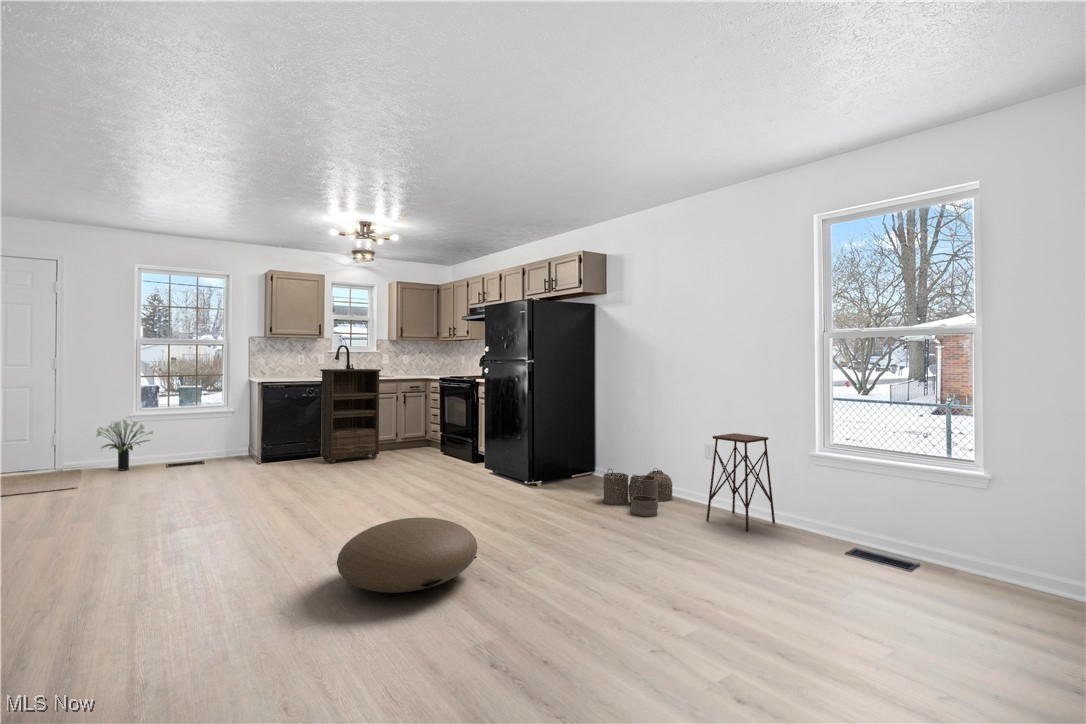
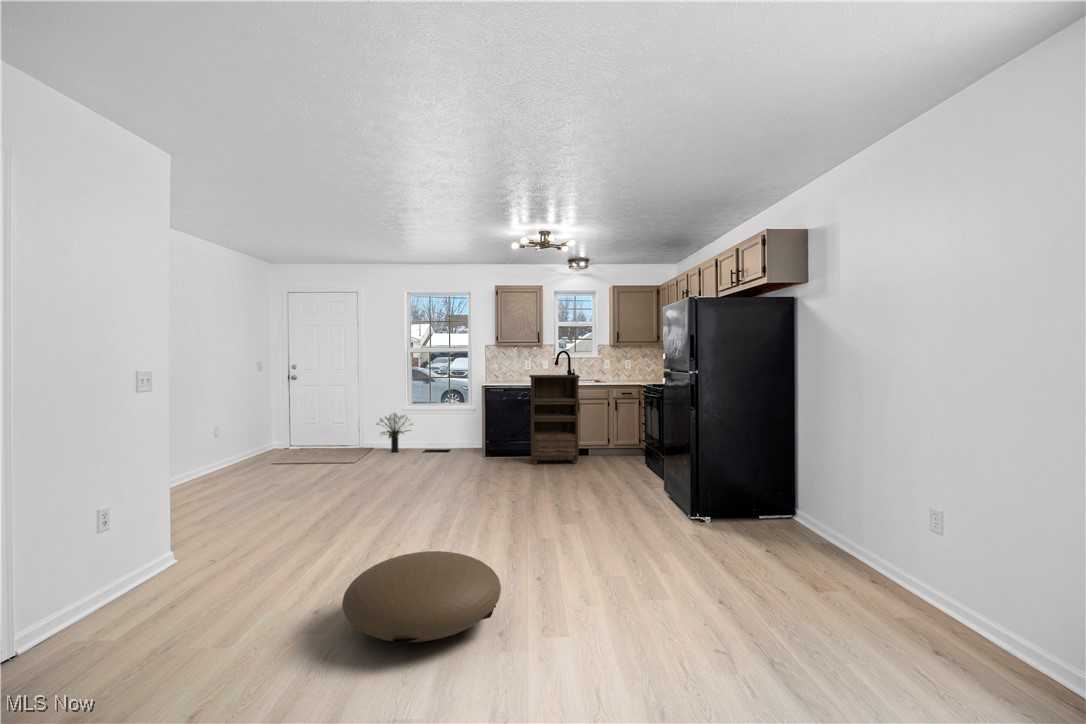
side table: present [706,433,775,532] -> none [906,505,1057,689]
woven basket: present [603,468,672,516] -> none [764,522,884,608]

